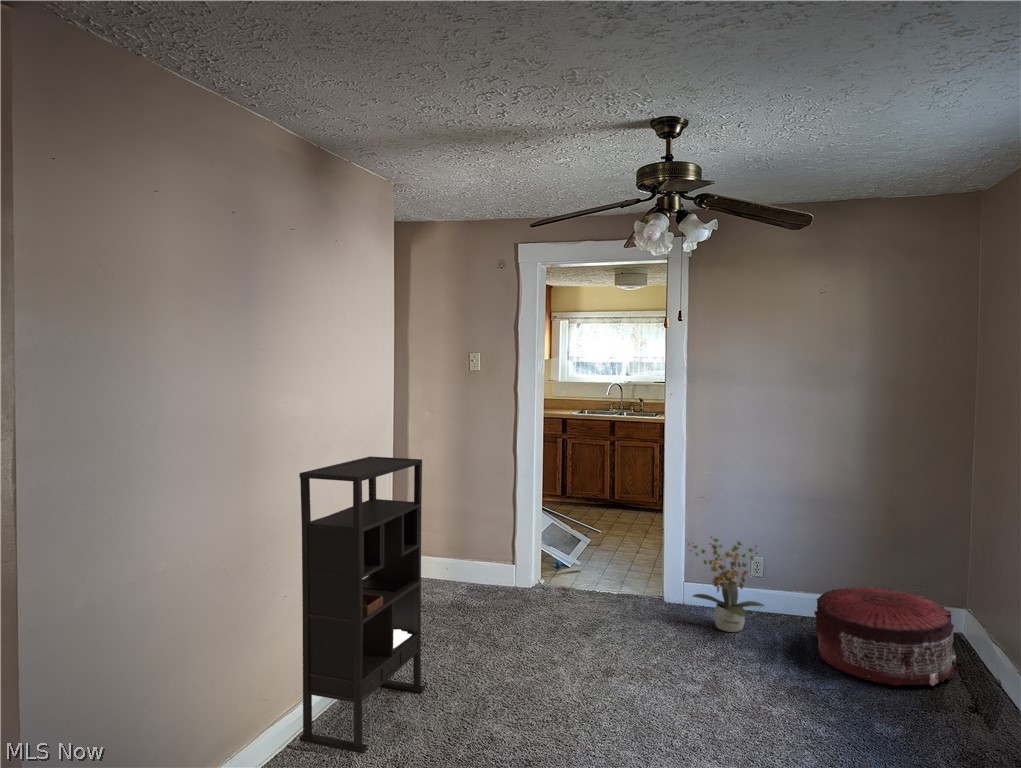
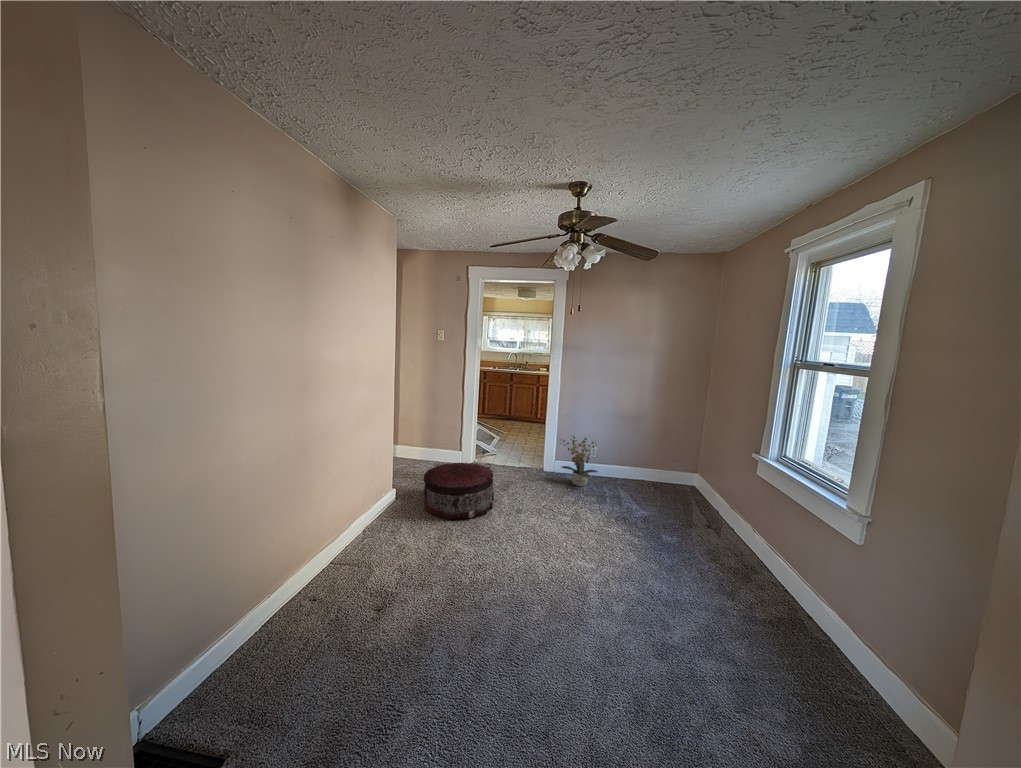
bookshelf: present [299,456,425,754] -> none [337,388,416,568]
pouf: present [814,586,959,686] -> present [424,462,494,519]

